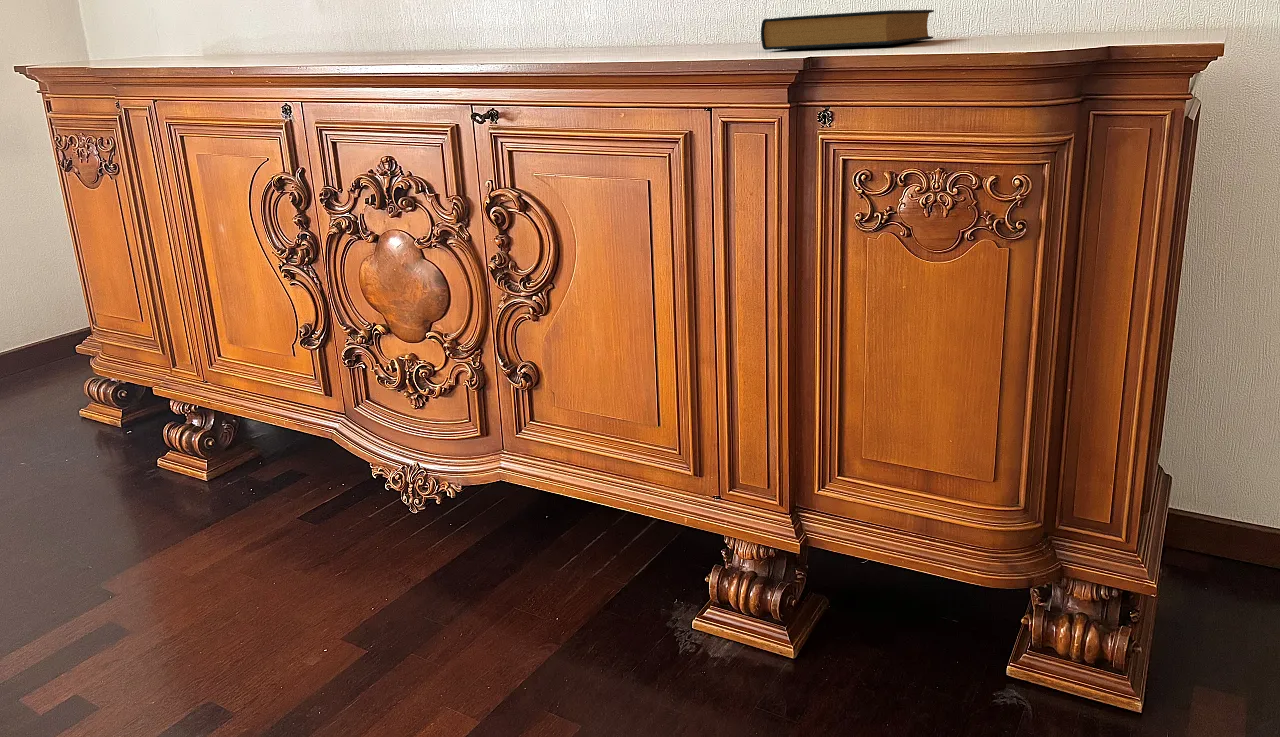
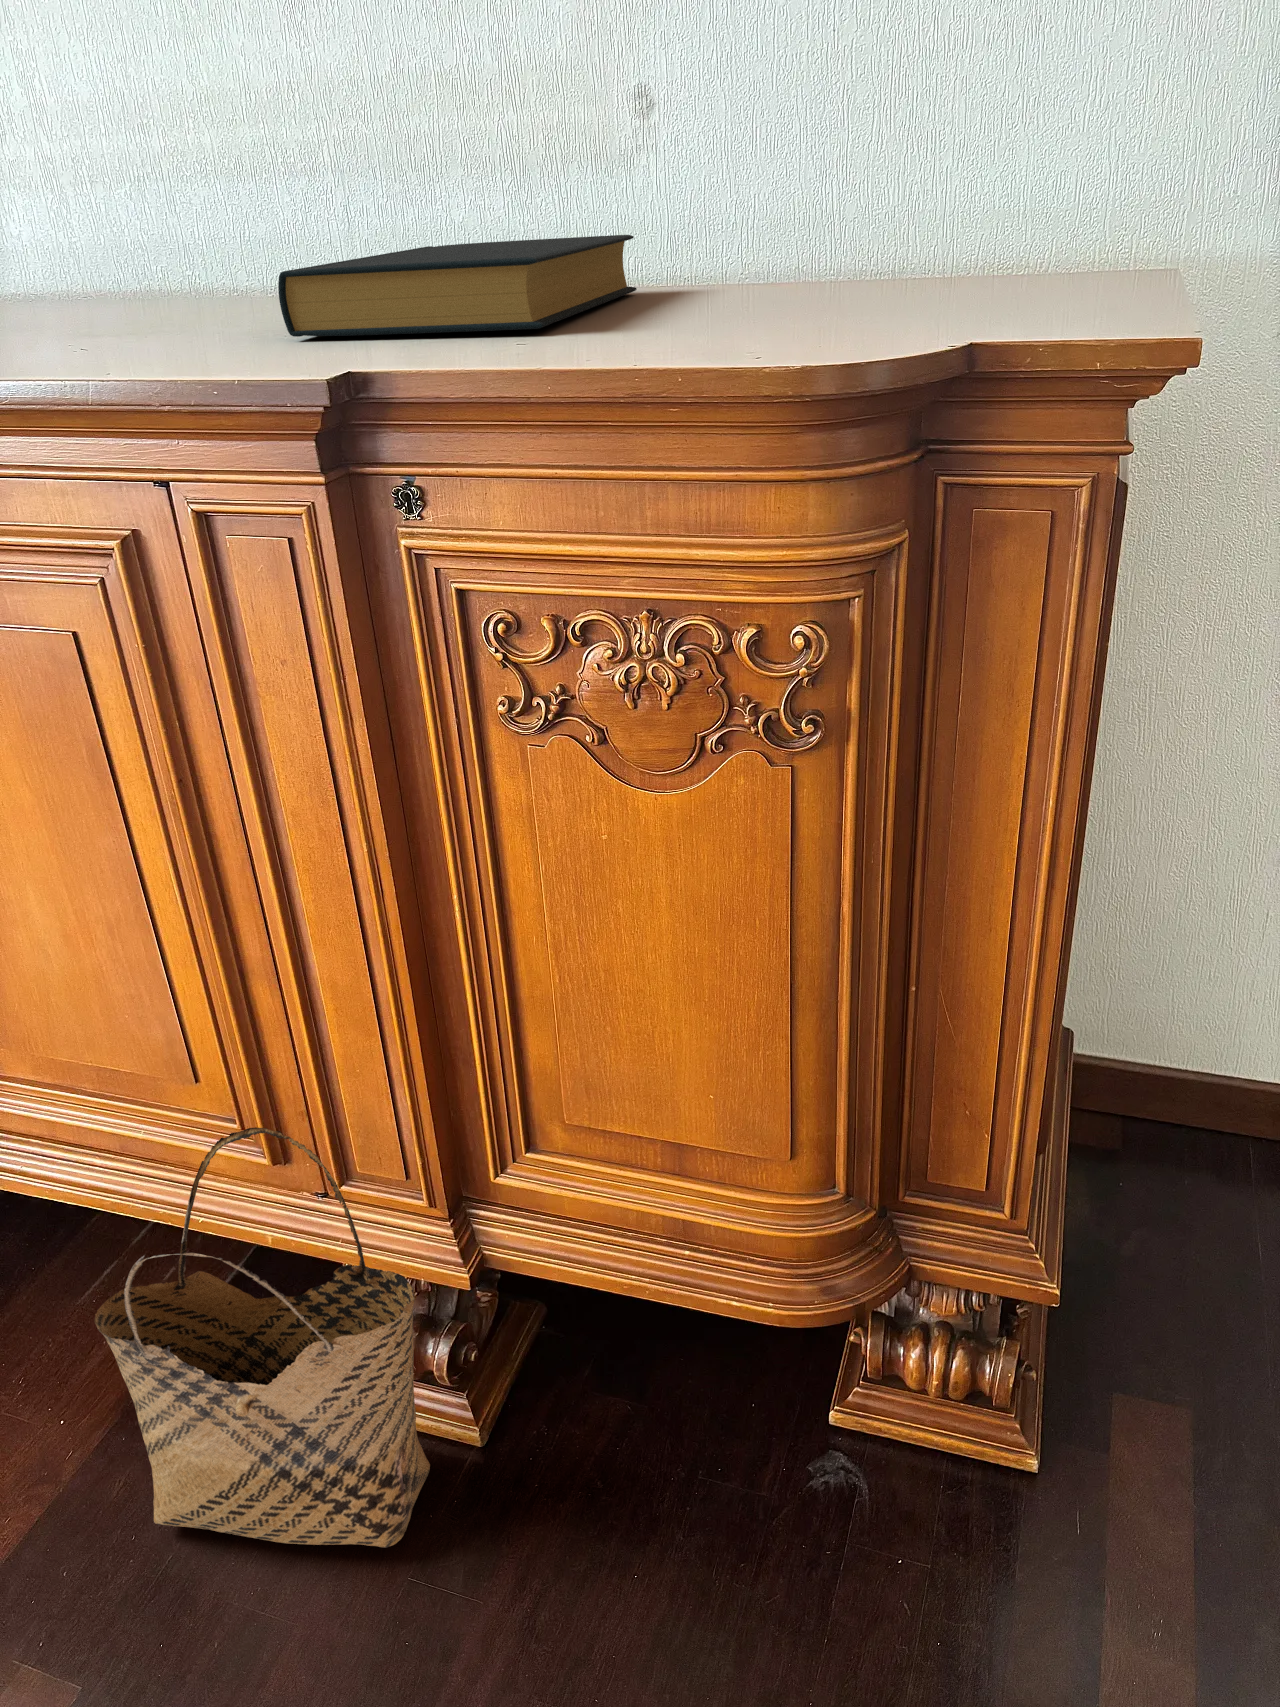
woven basket: none [606,444,773,686] -> present [94,1127,430,1548]

